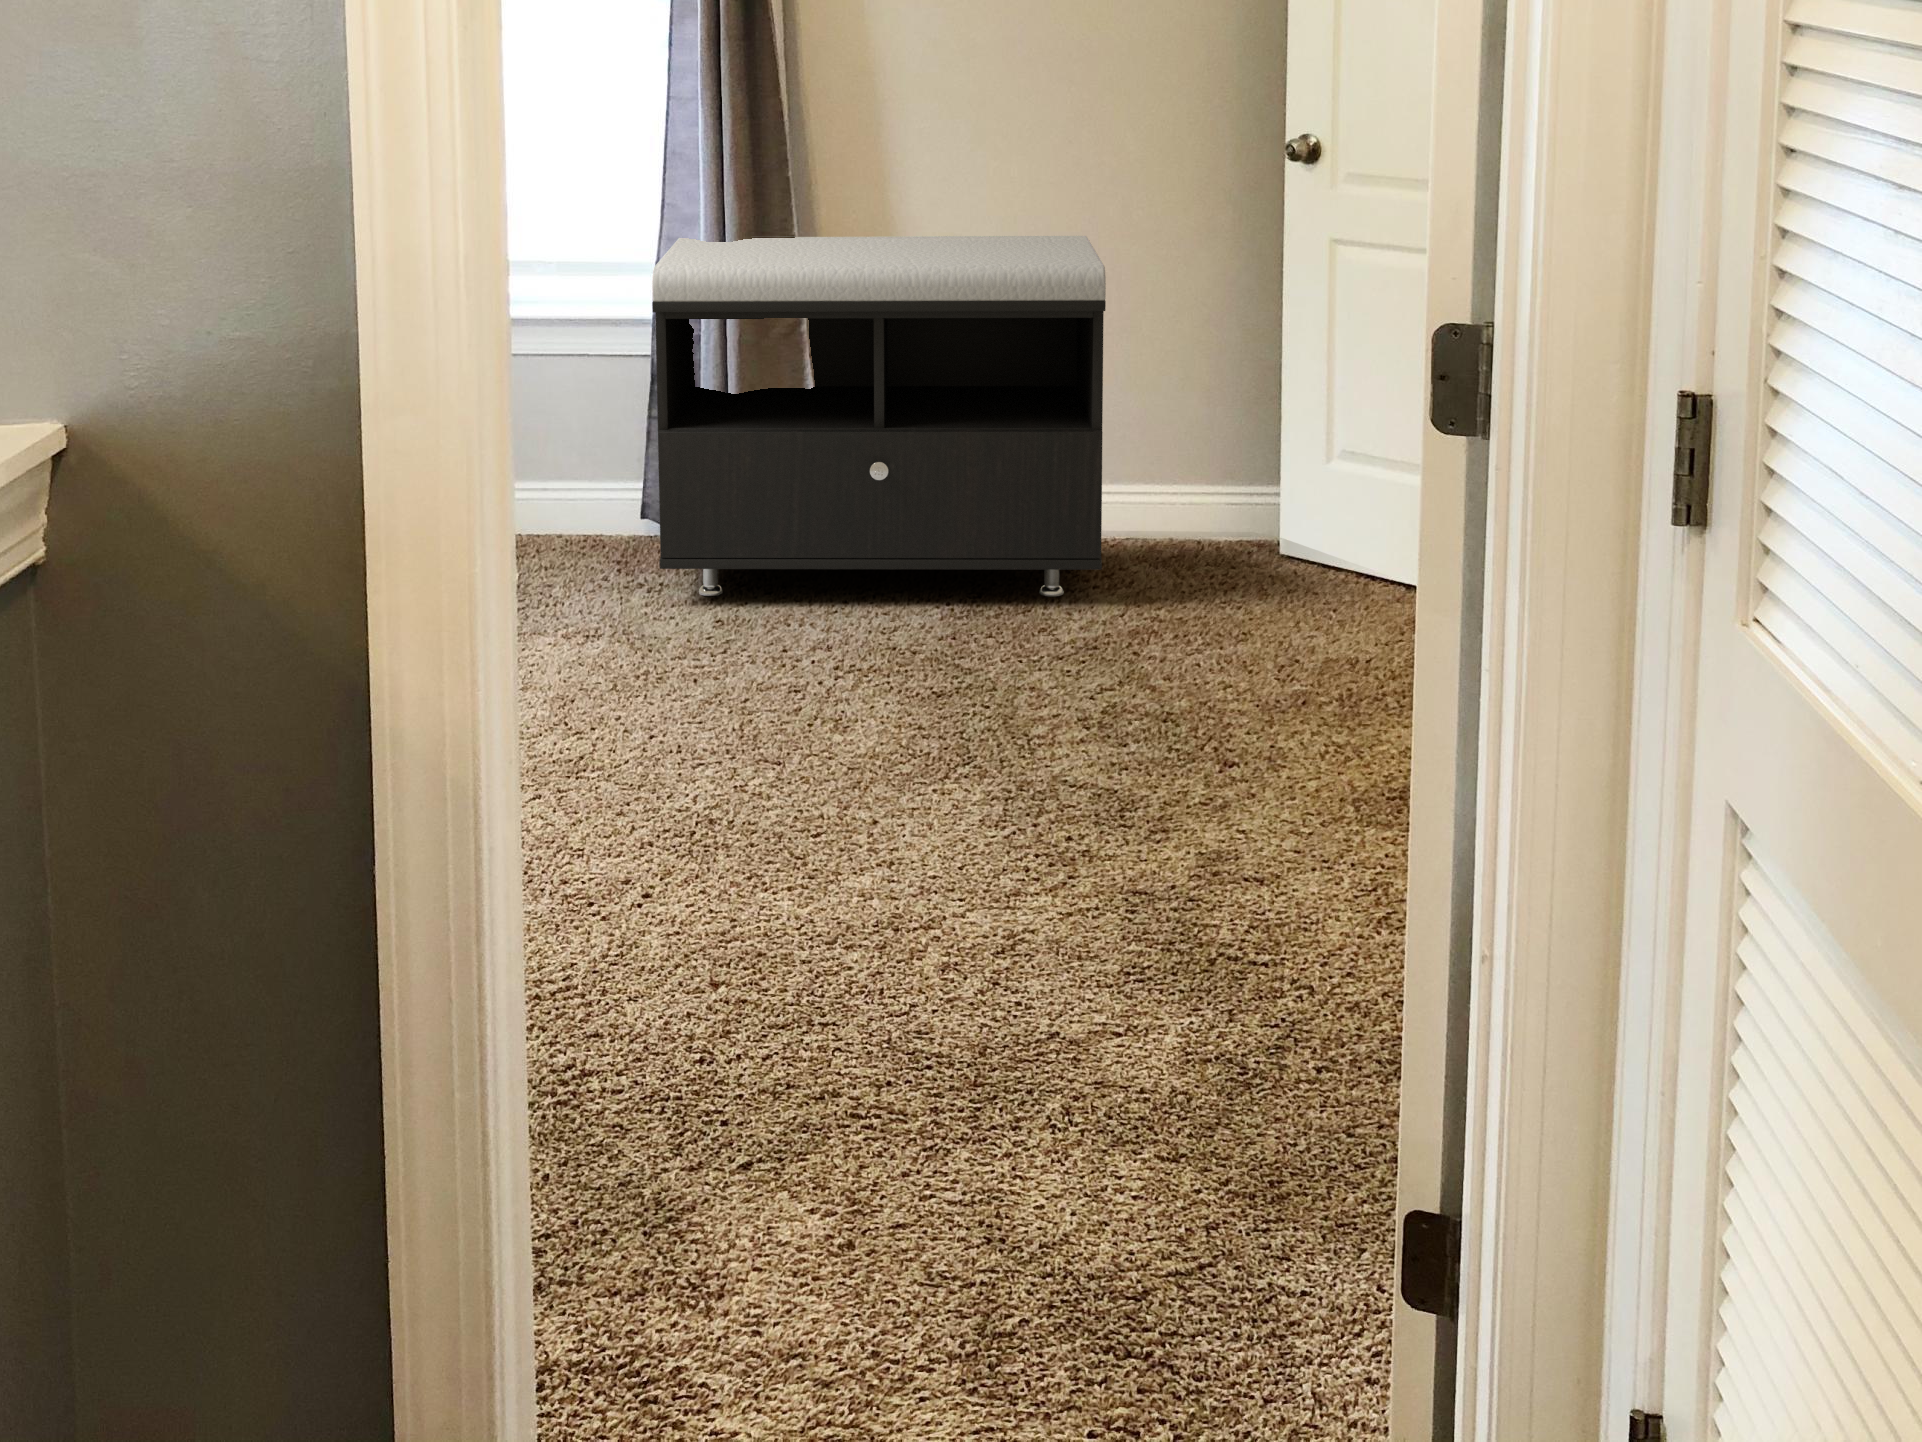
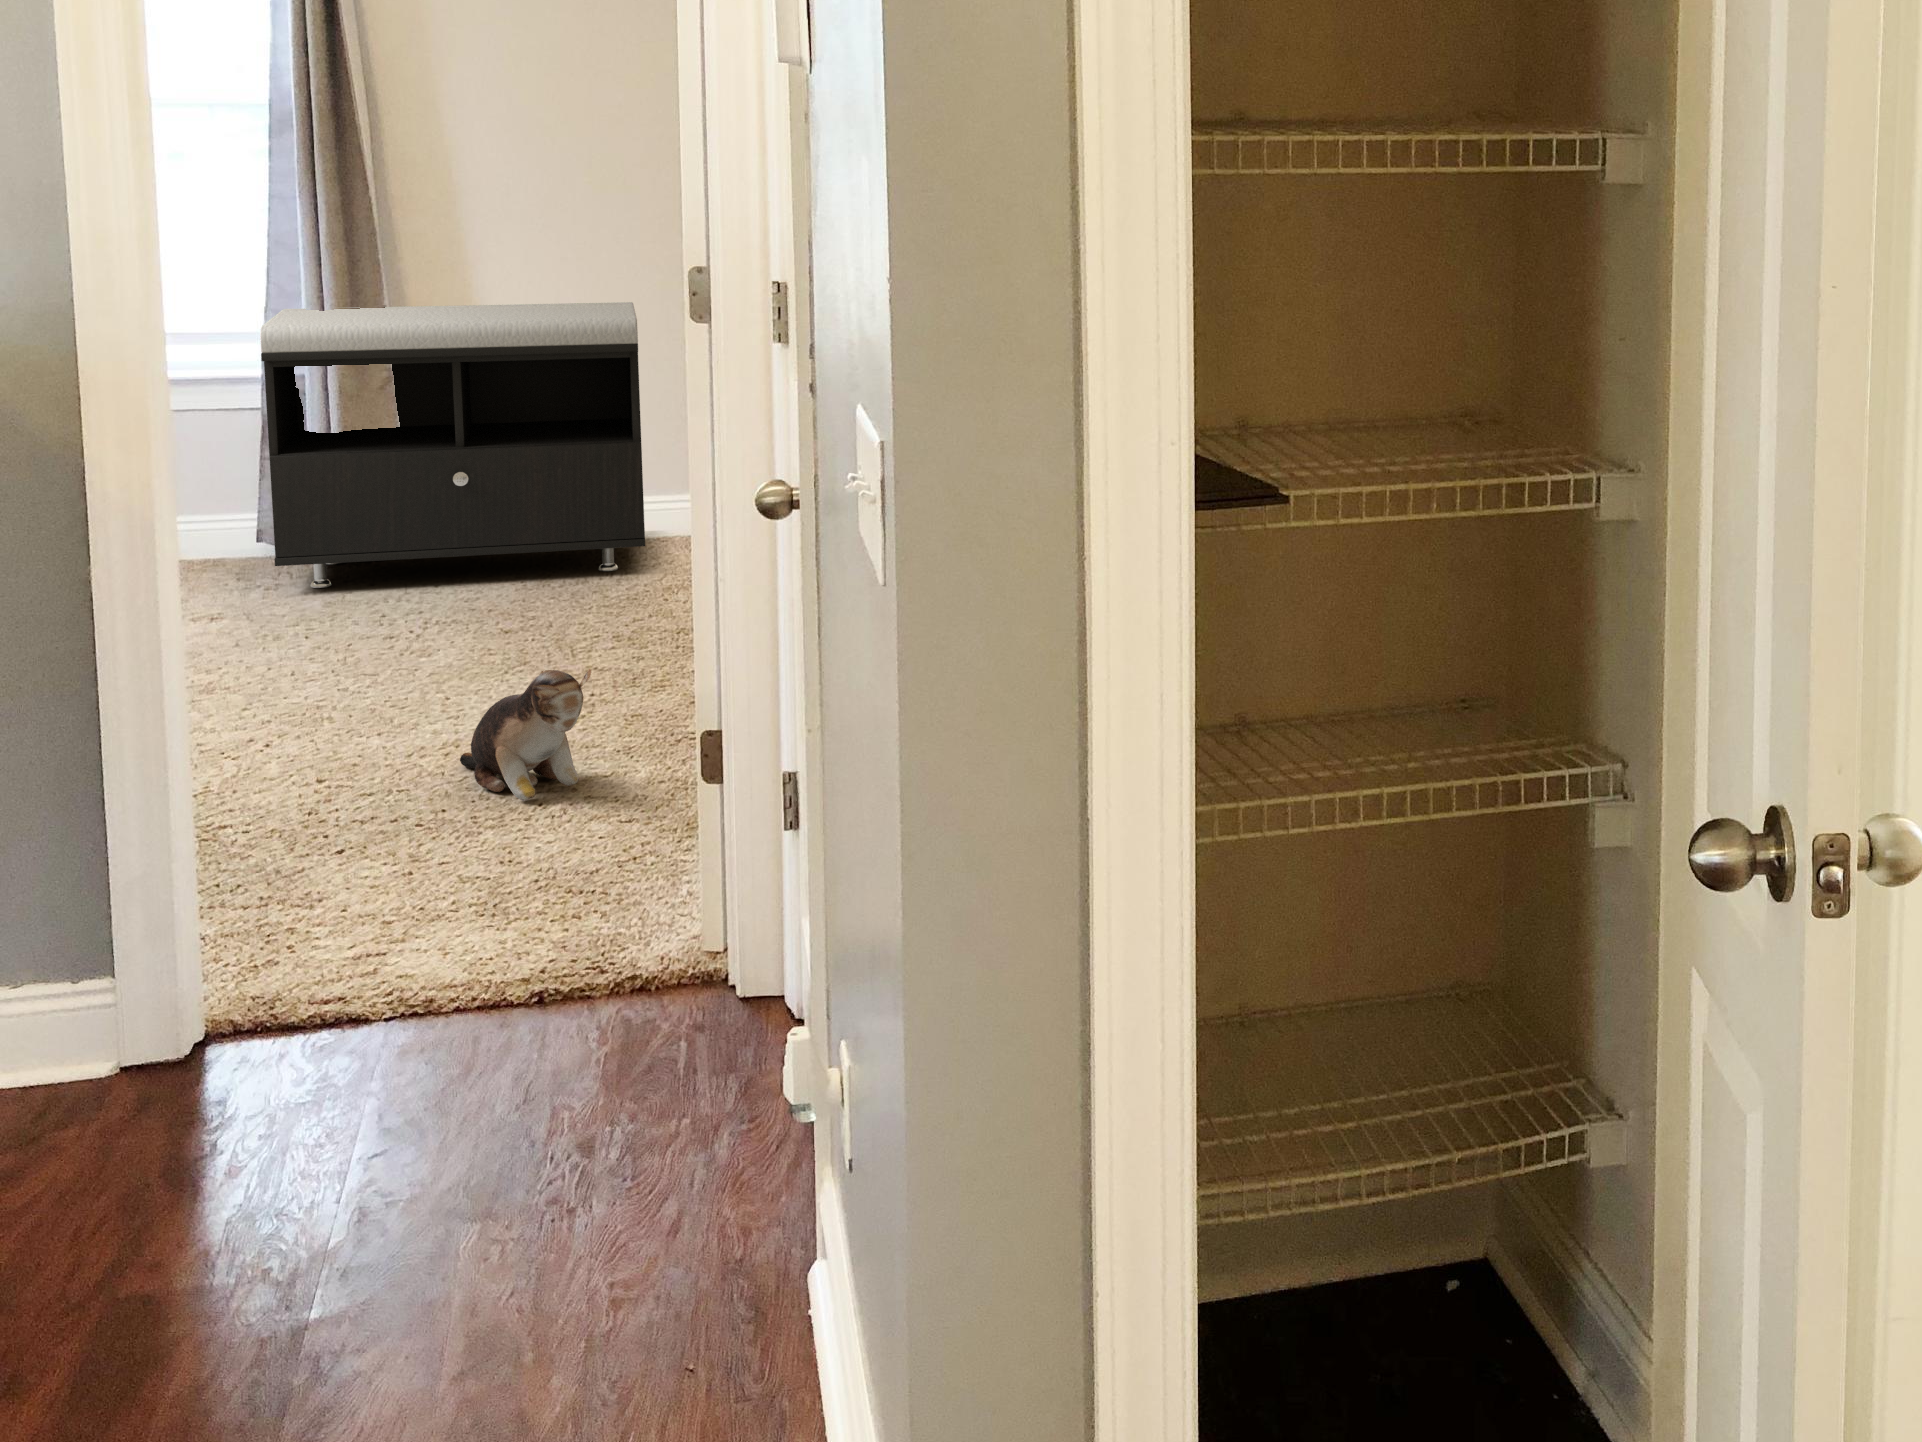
plush toy: none [903,921,1126,1127] -> present [460,669,591,801]

